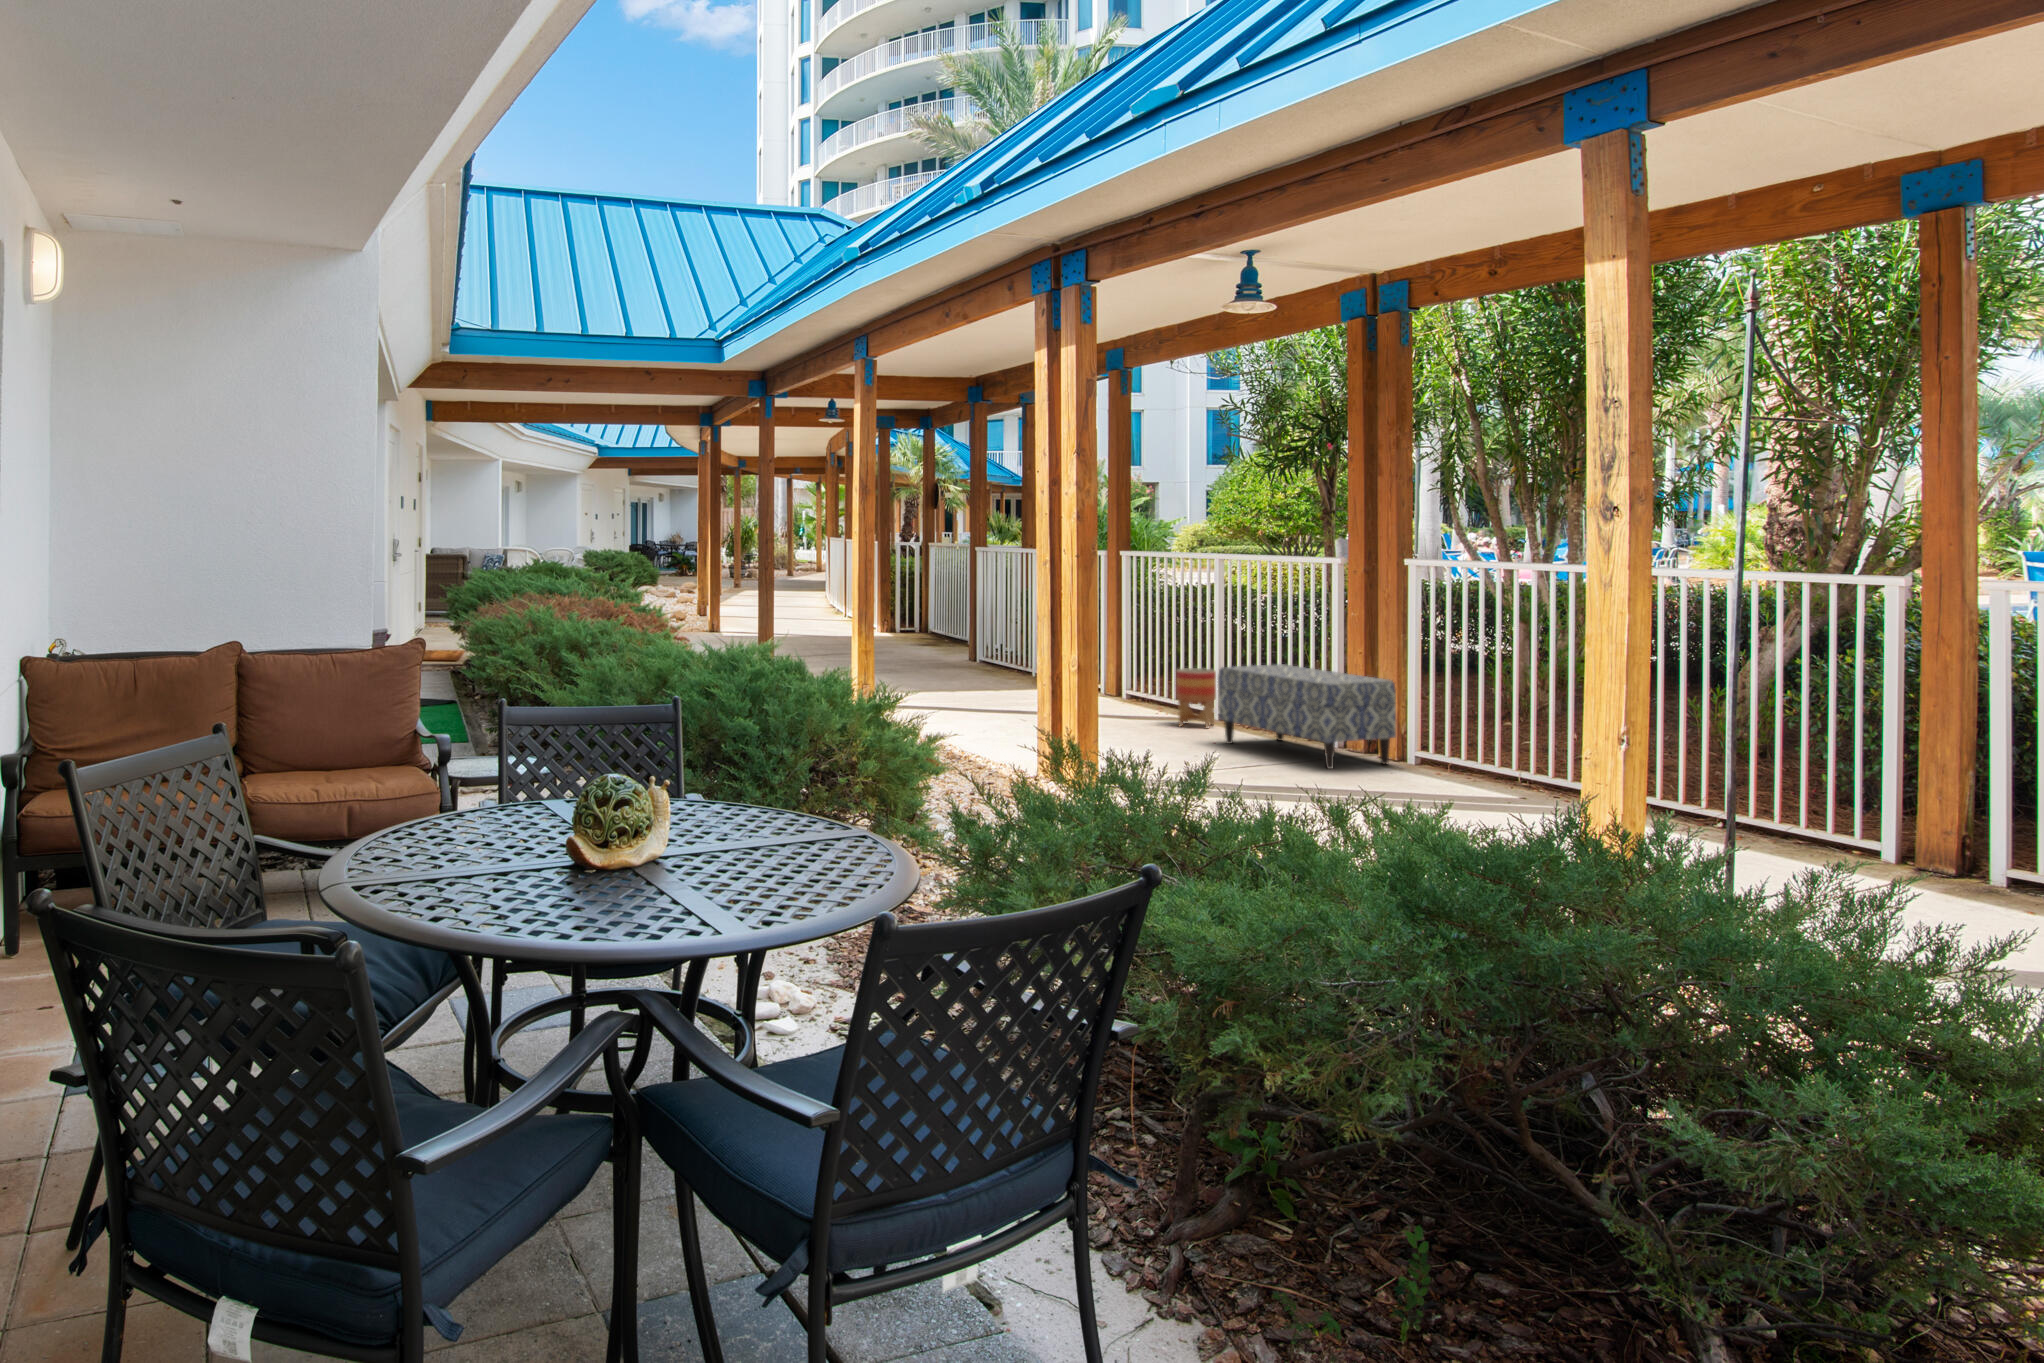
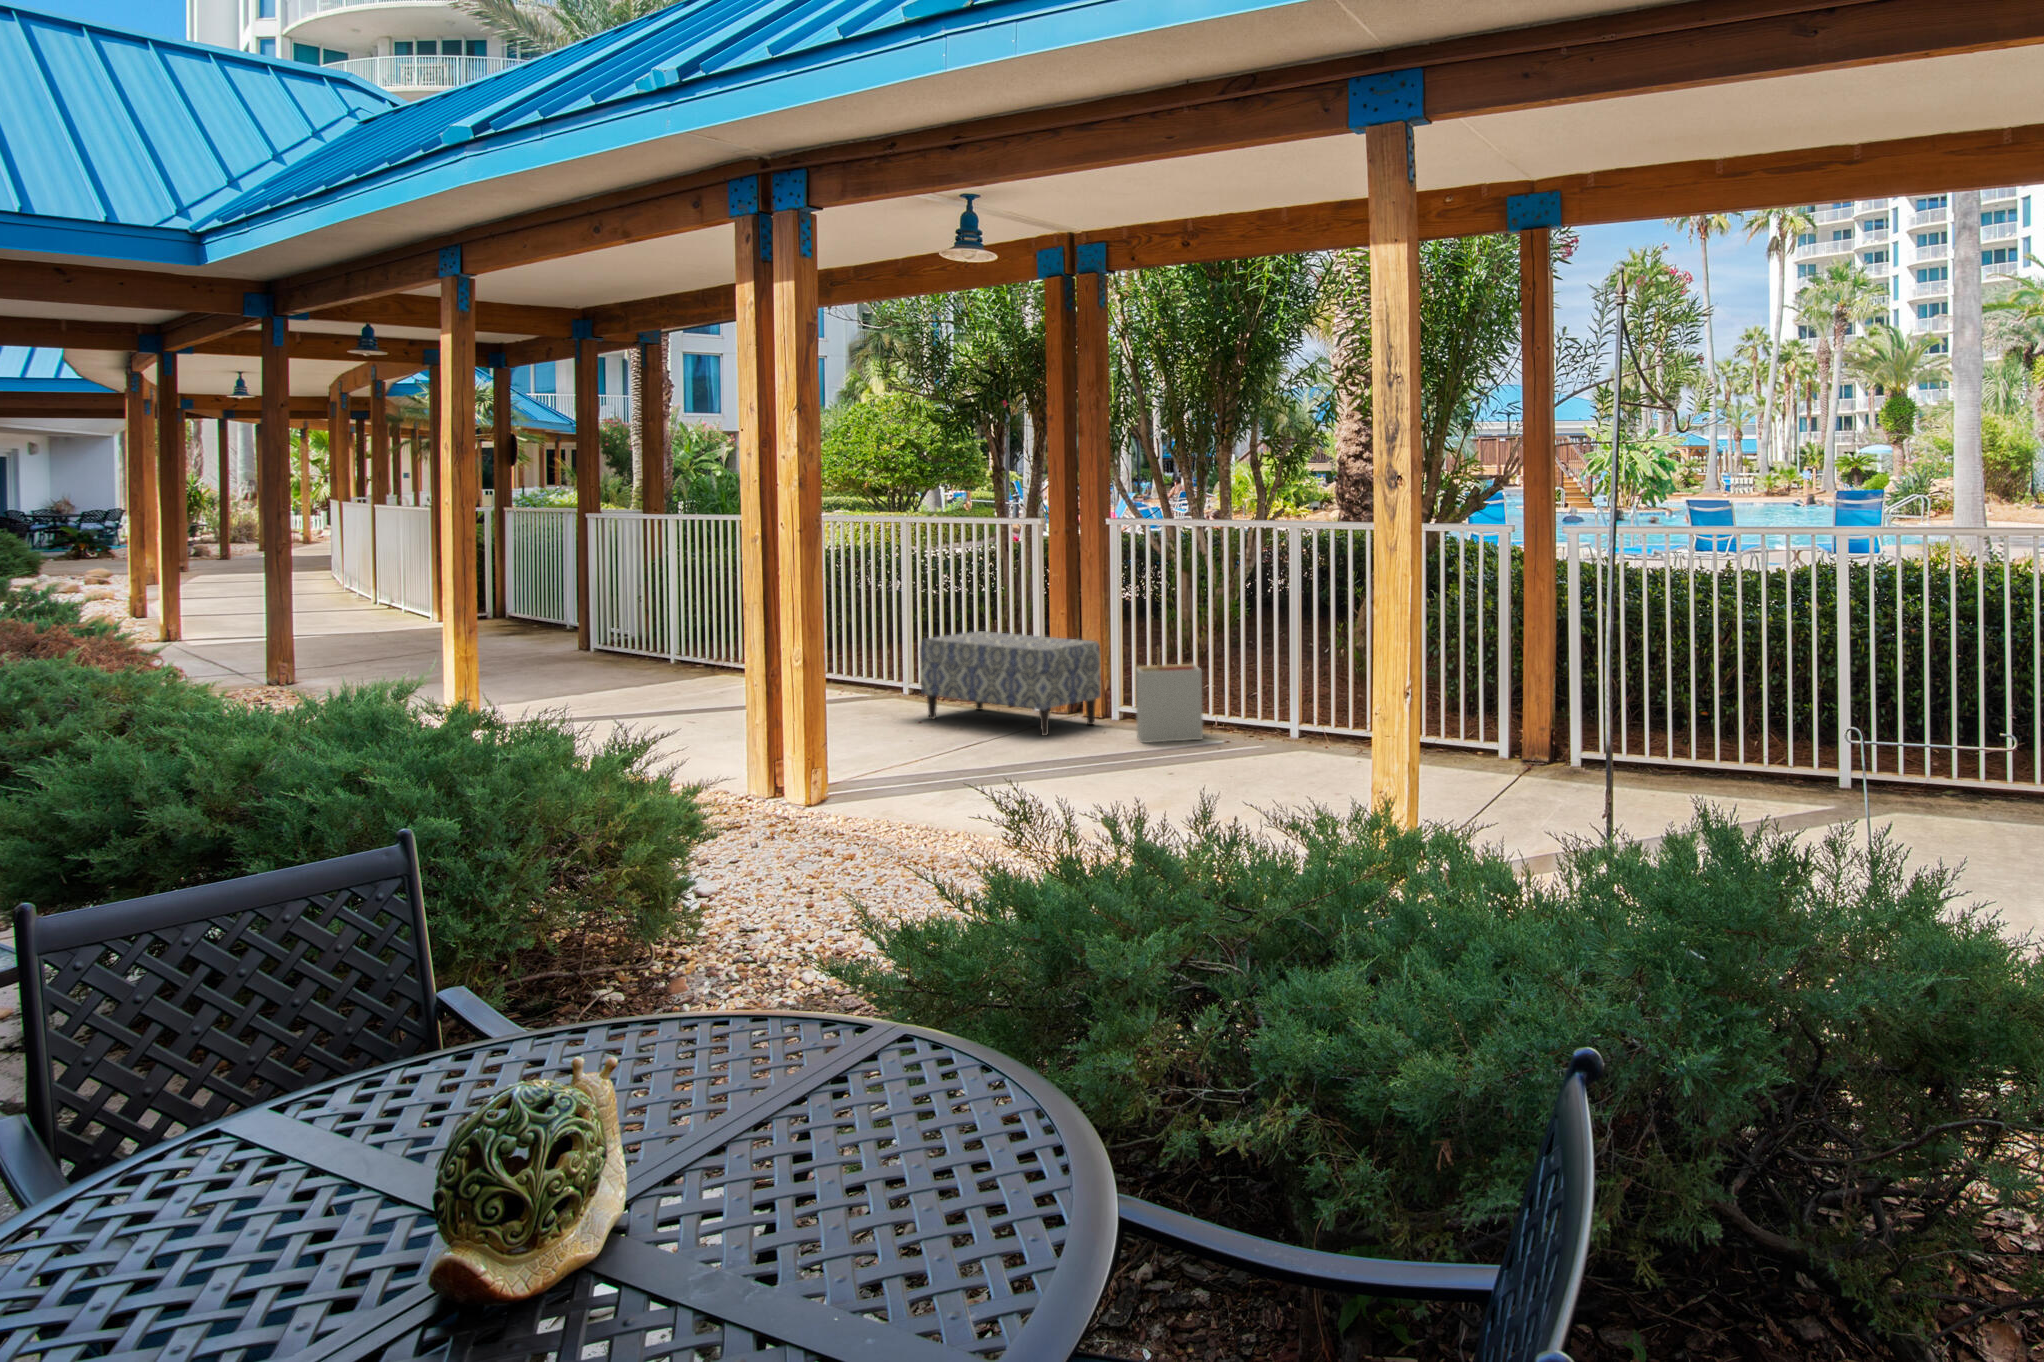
planter: present [1176,668,1216,729] -> none [865,640,907,705]
storage bin: none [1425,688,1500,790] -> present [1136,647,1203,743]

